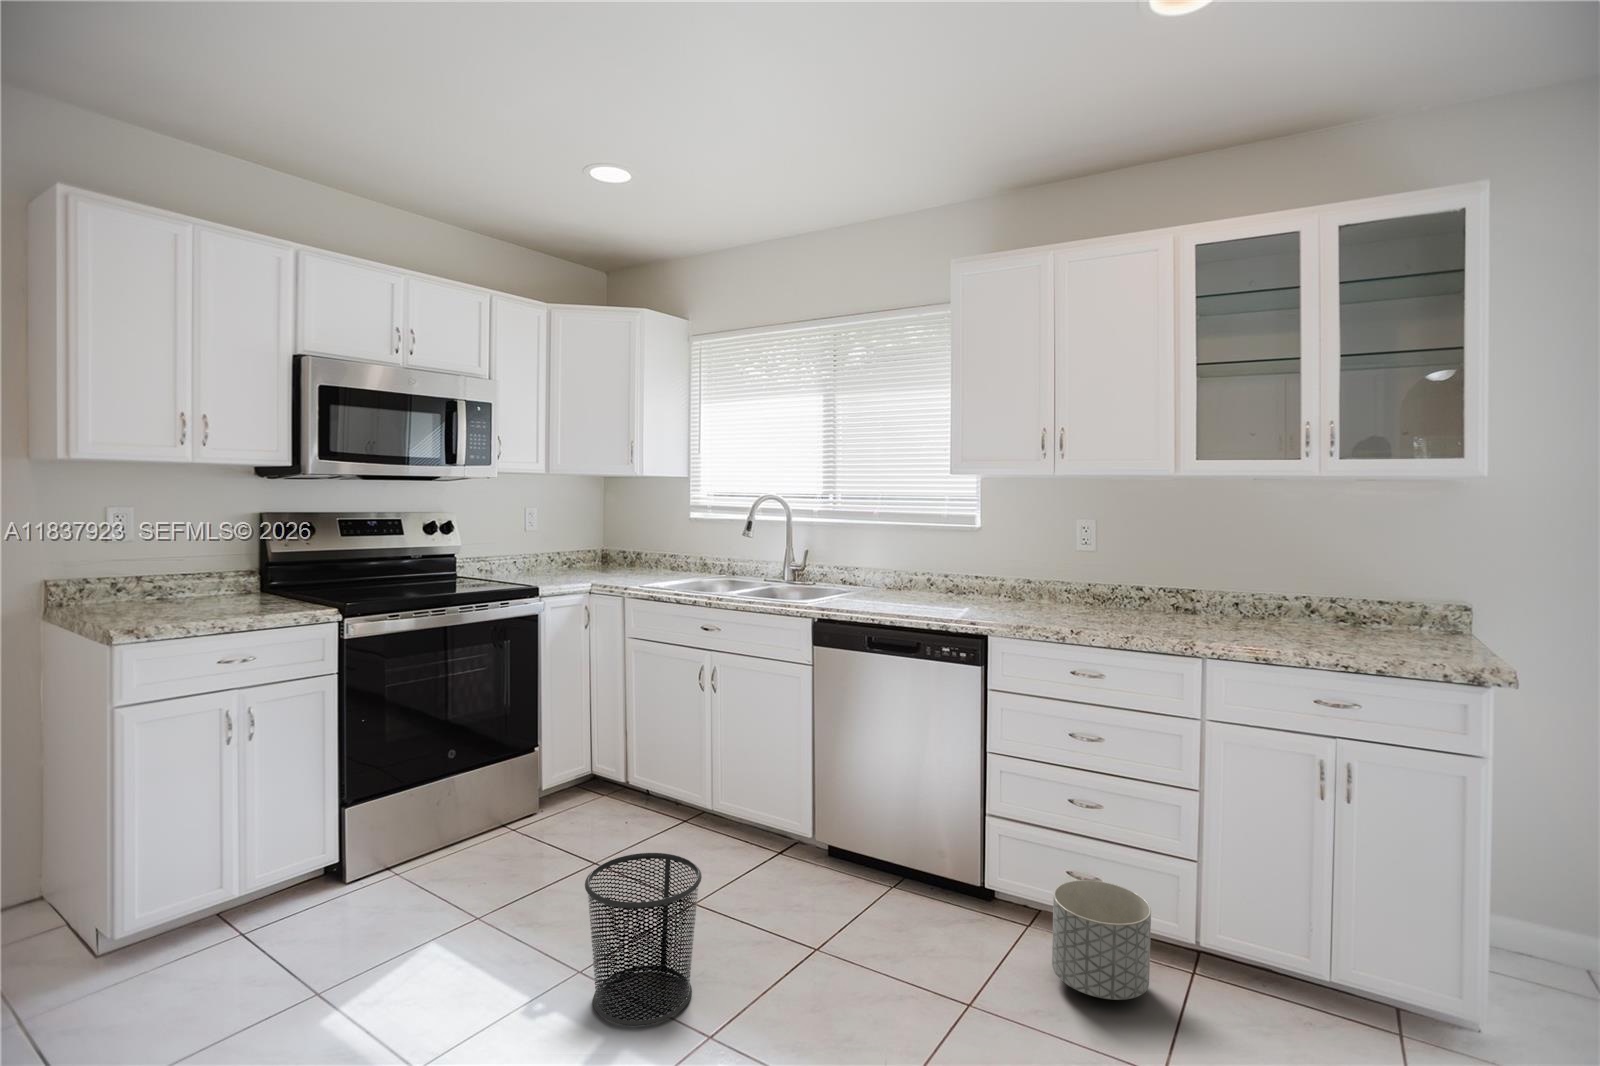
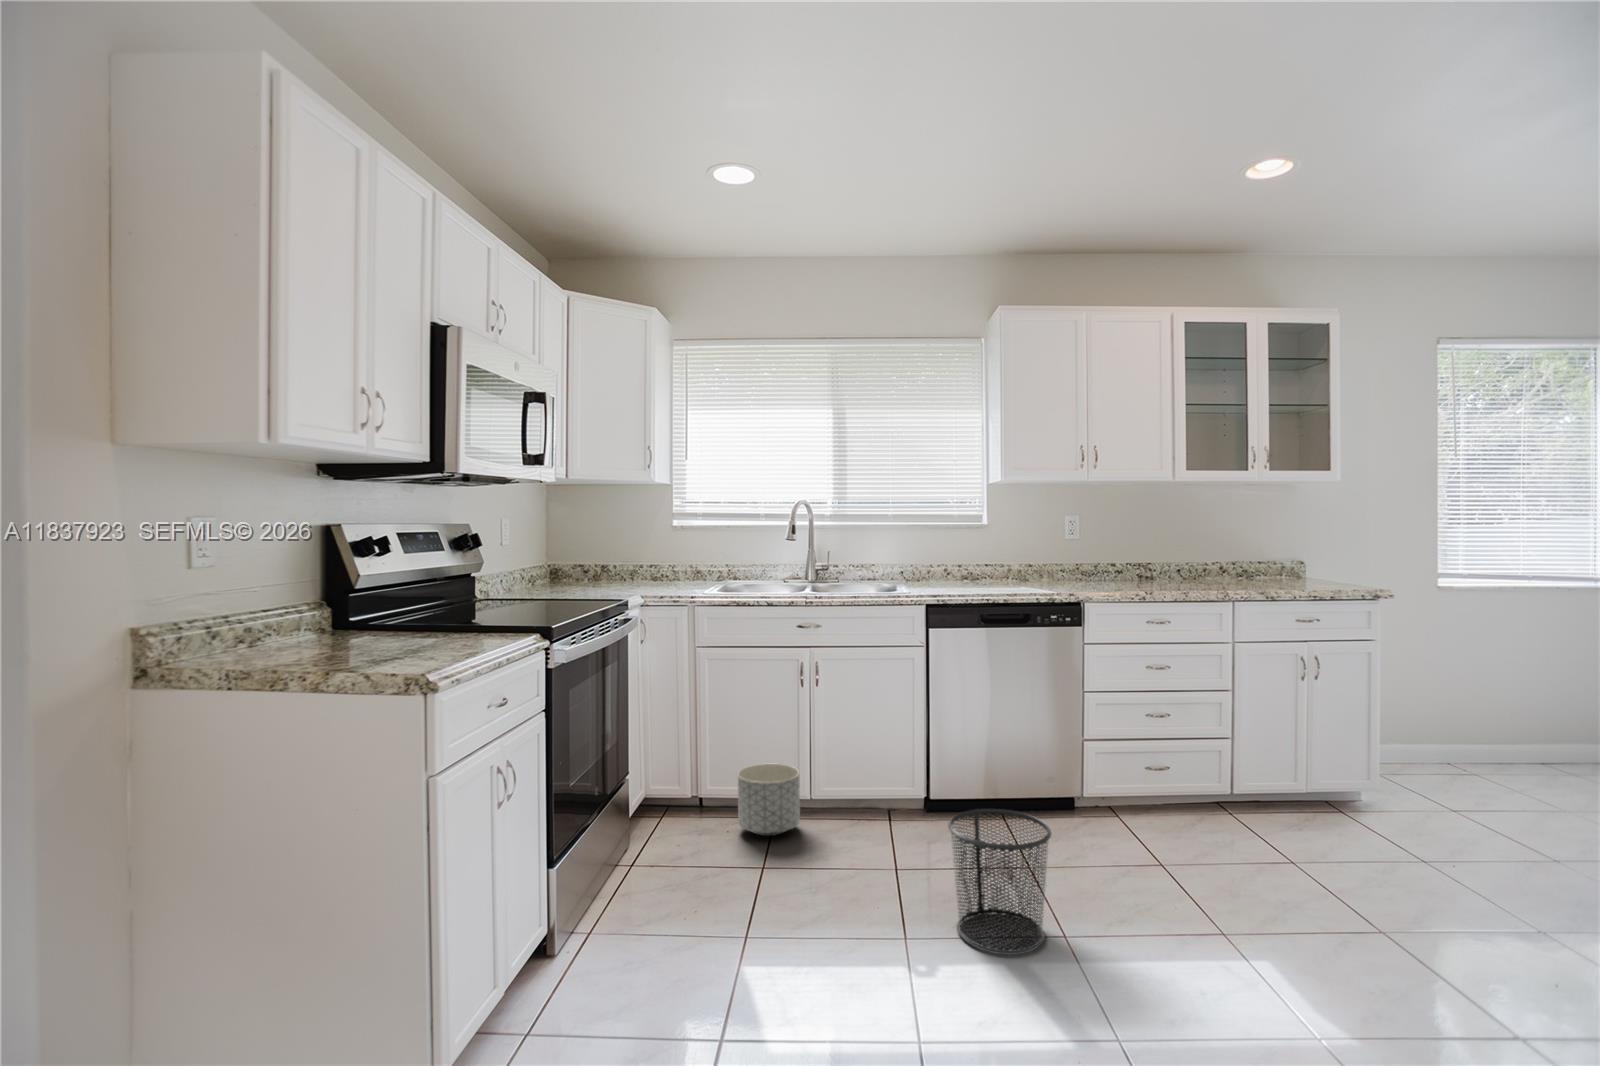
planter: present [1052,880,1151,1000] -> present [738,764,800,836]

